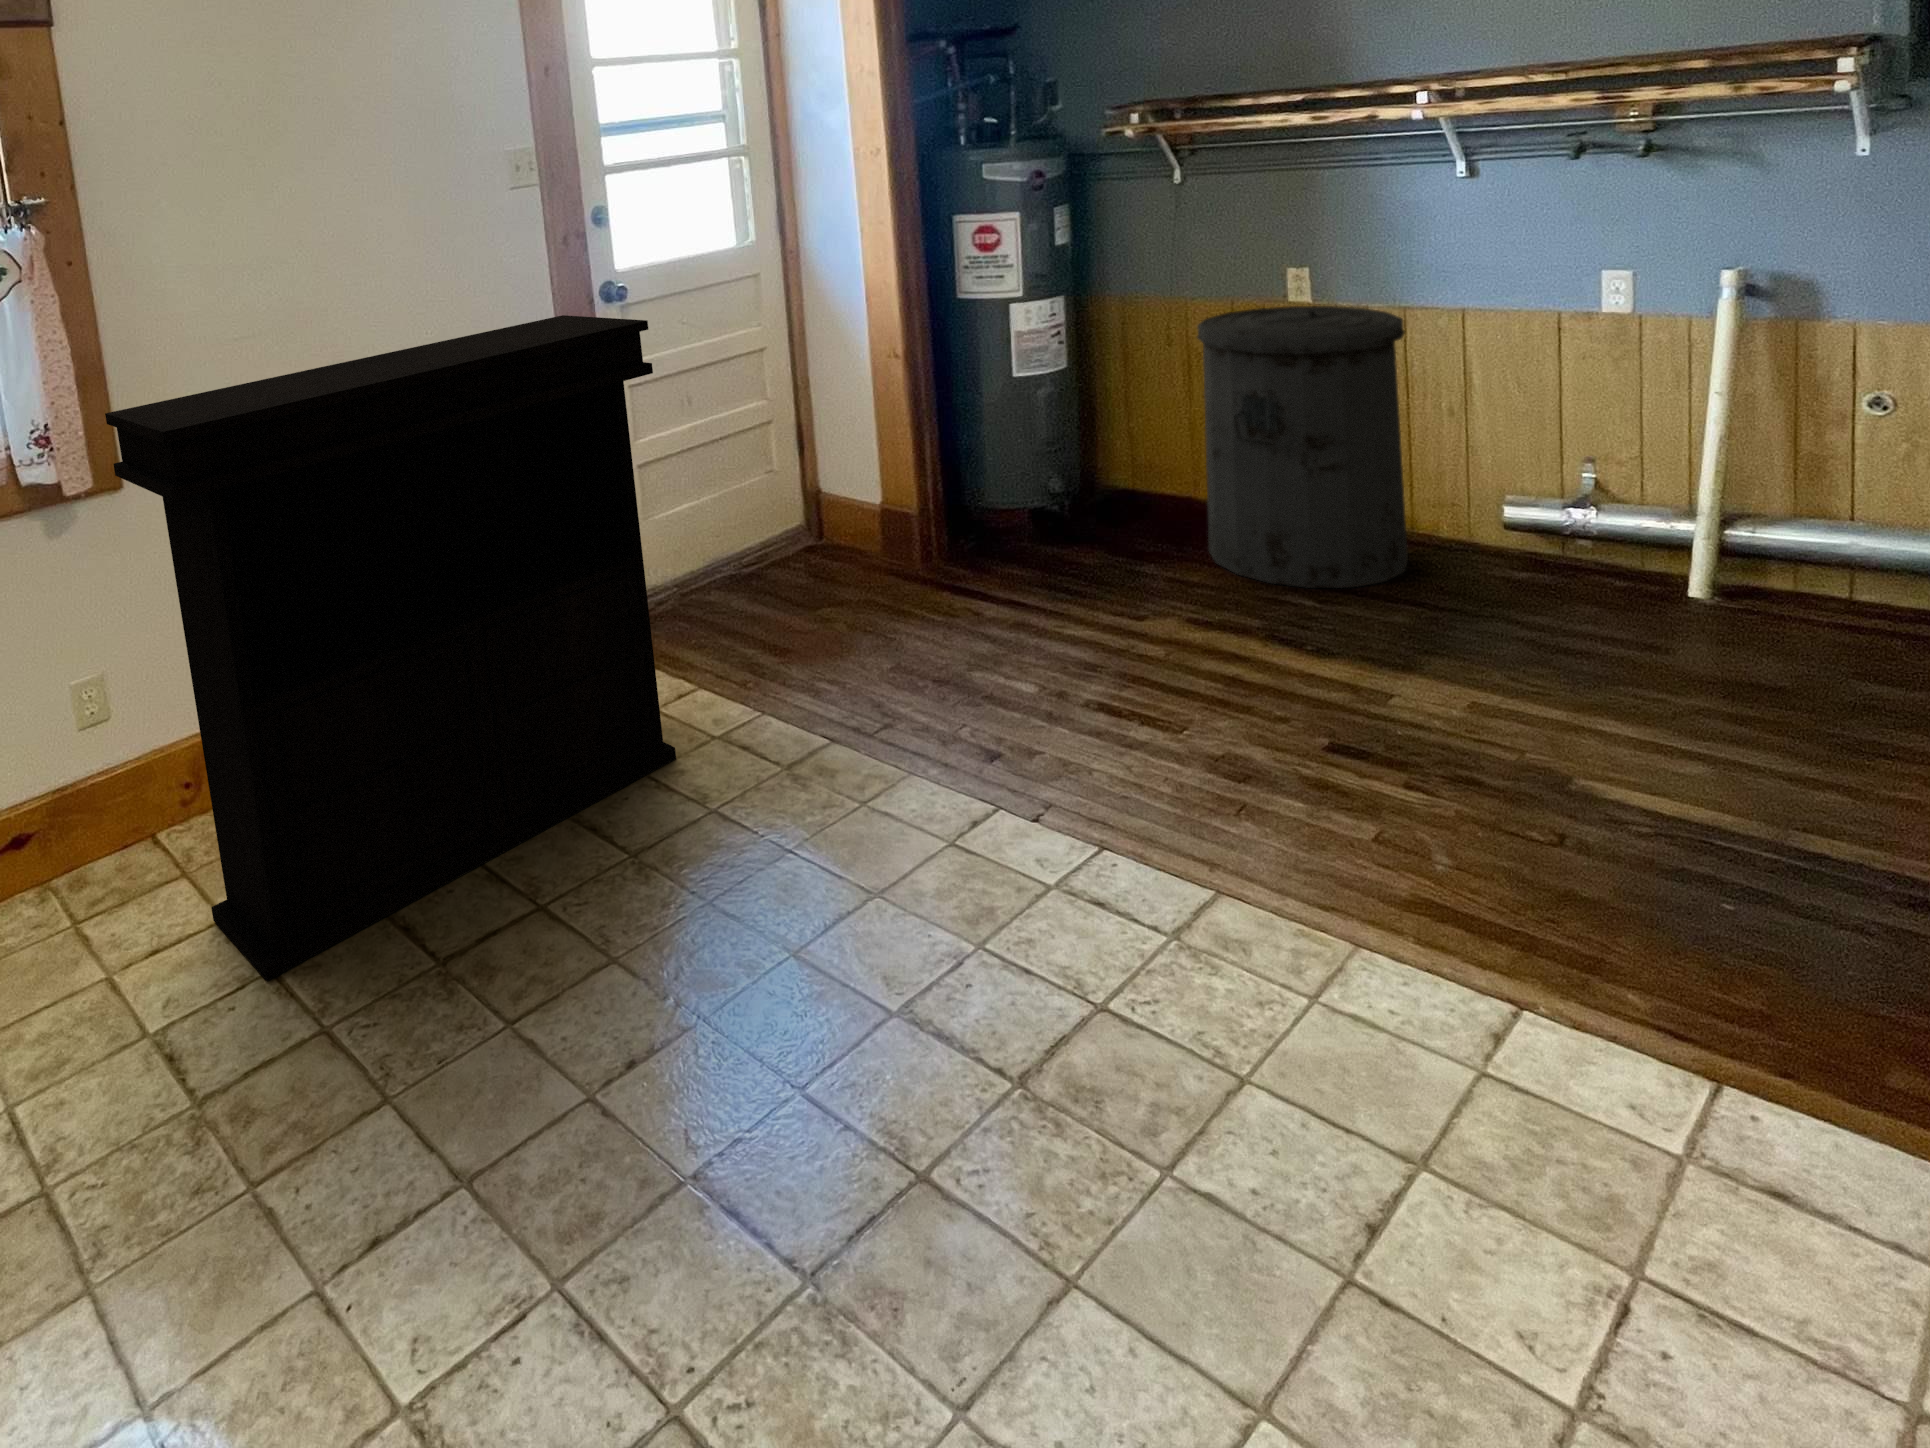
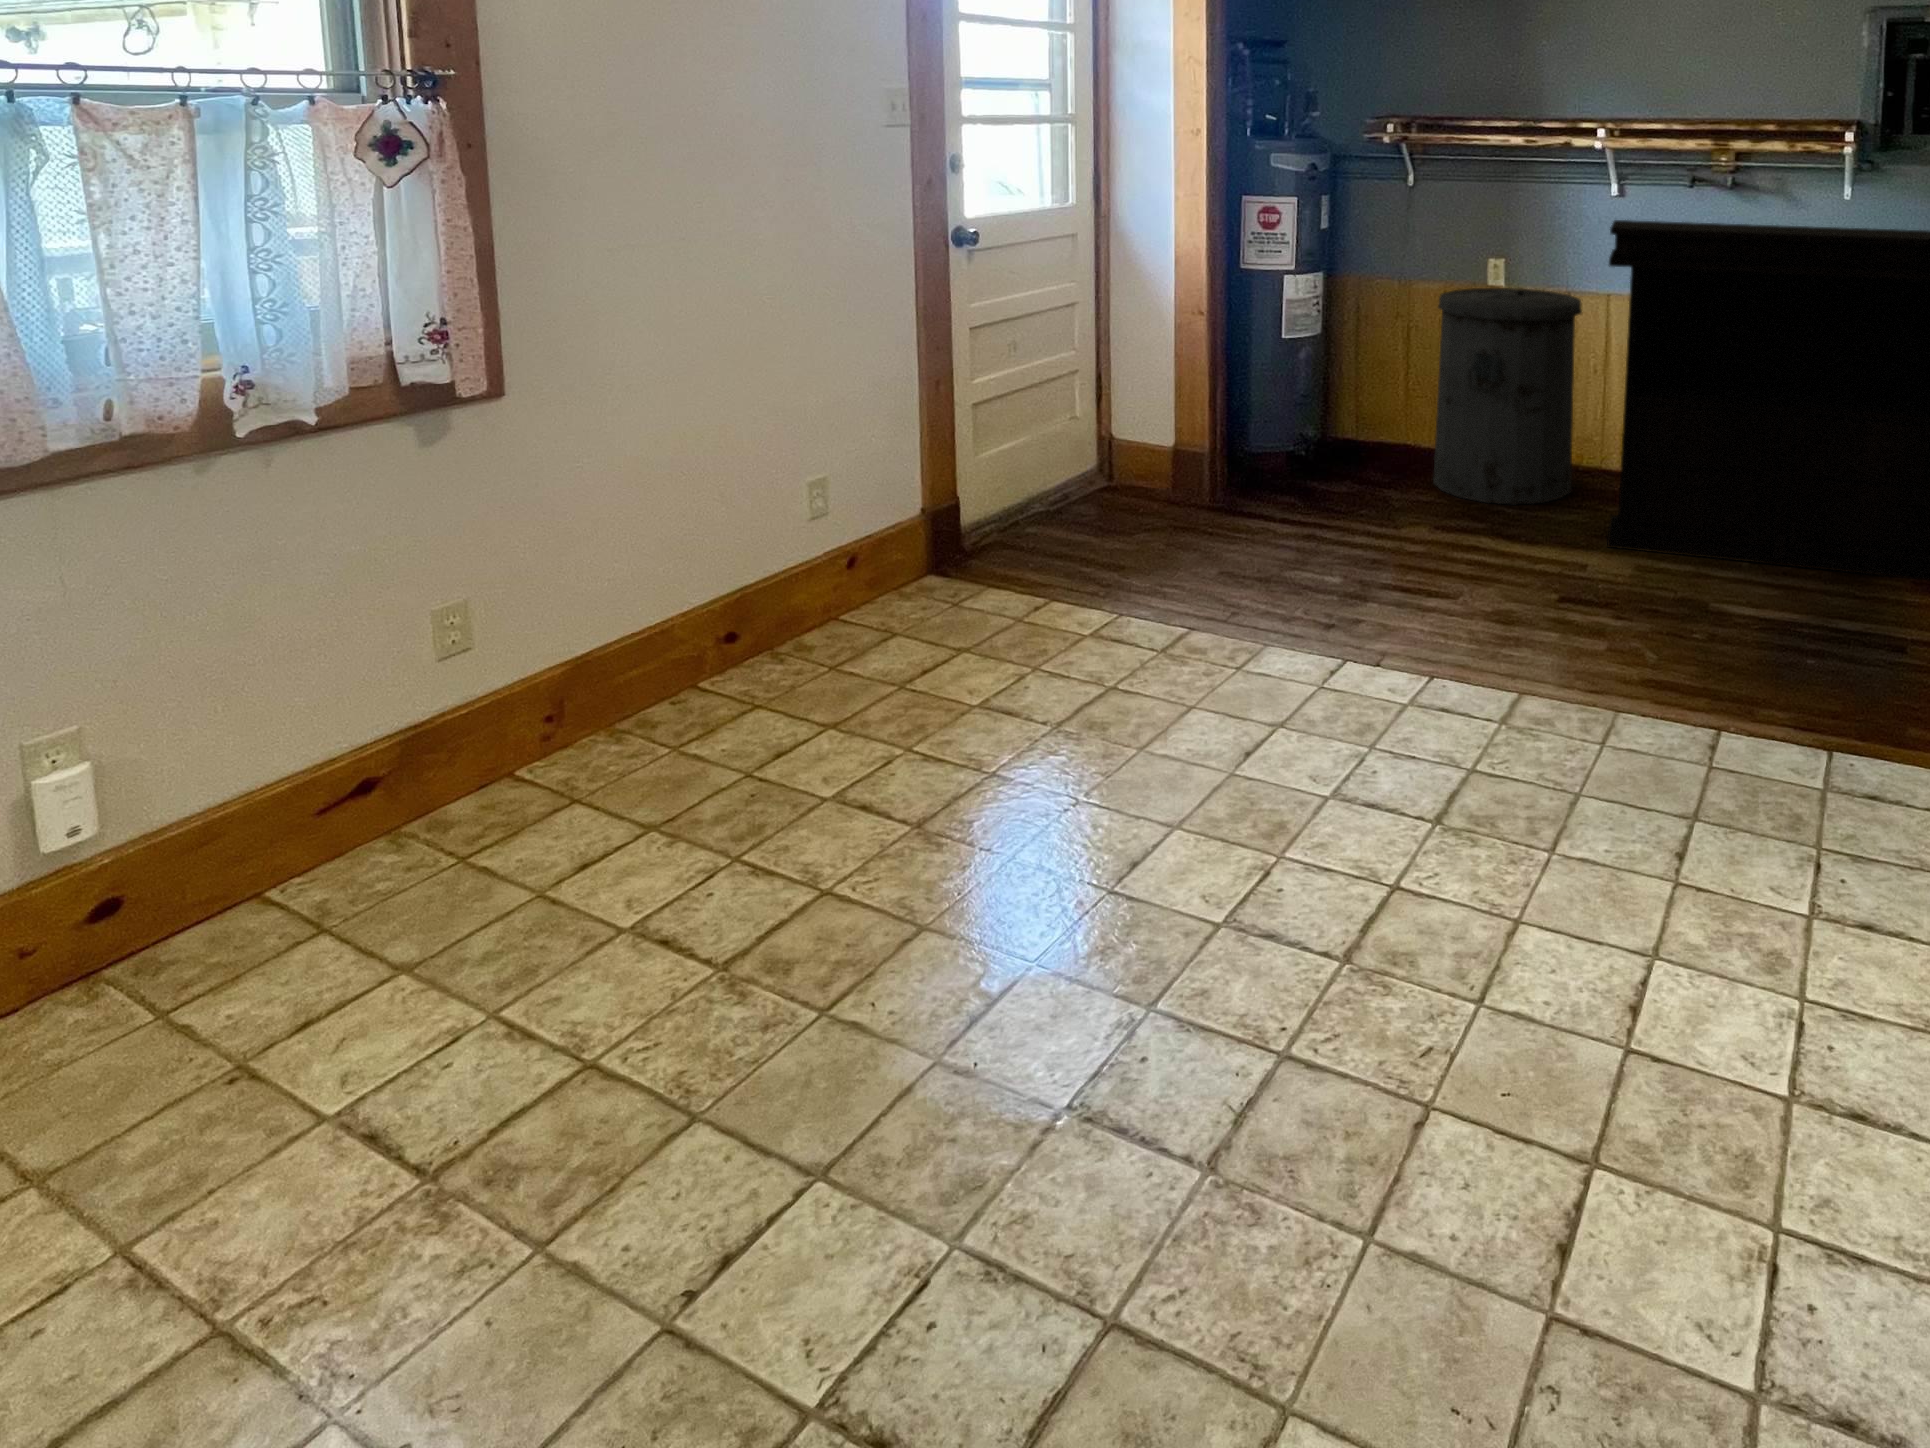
console table: present [105,315,676,981] -> present [1607,220,1930,580]

